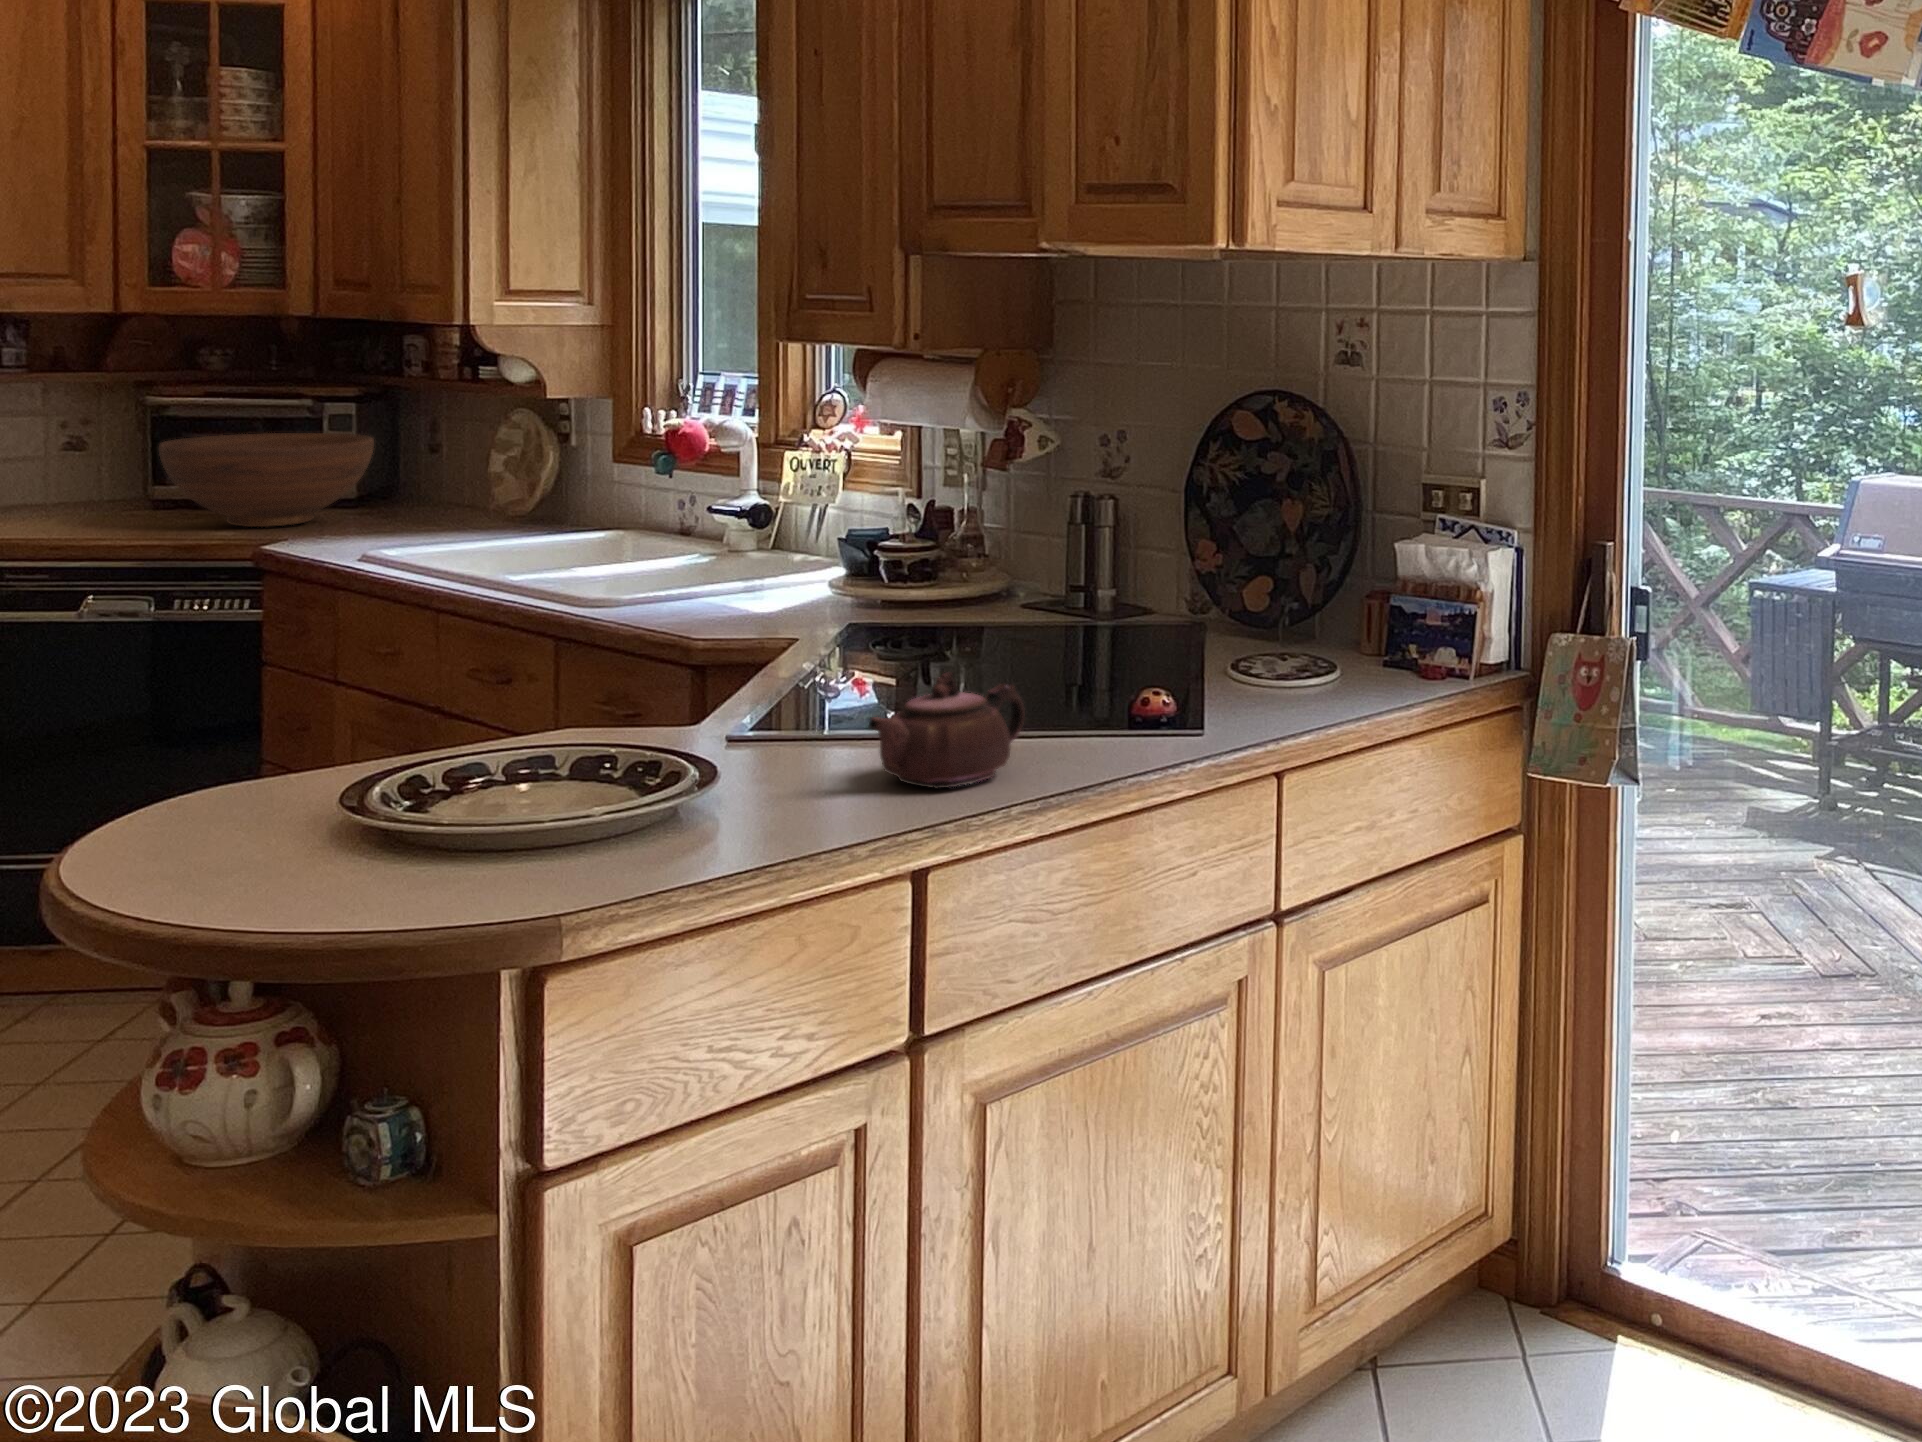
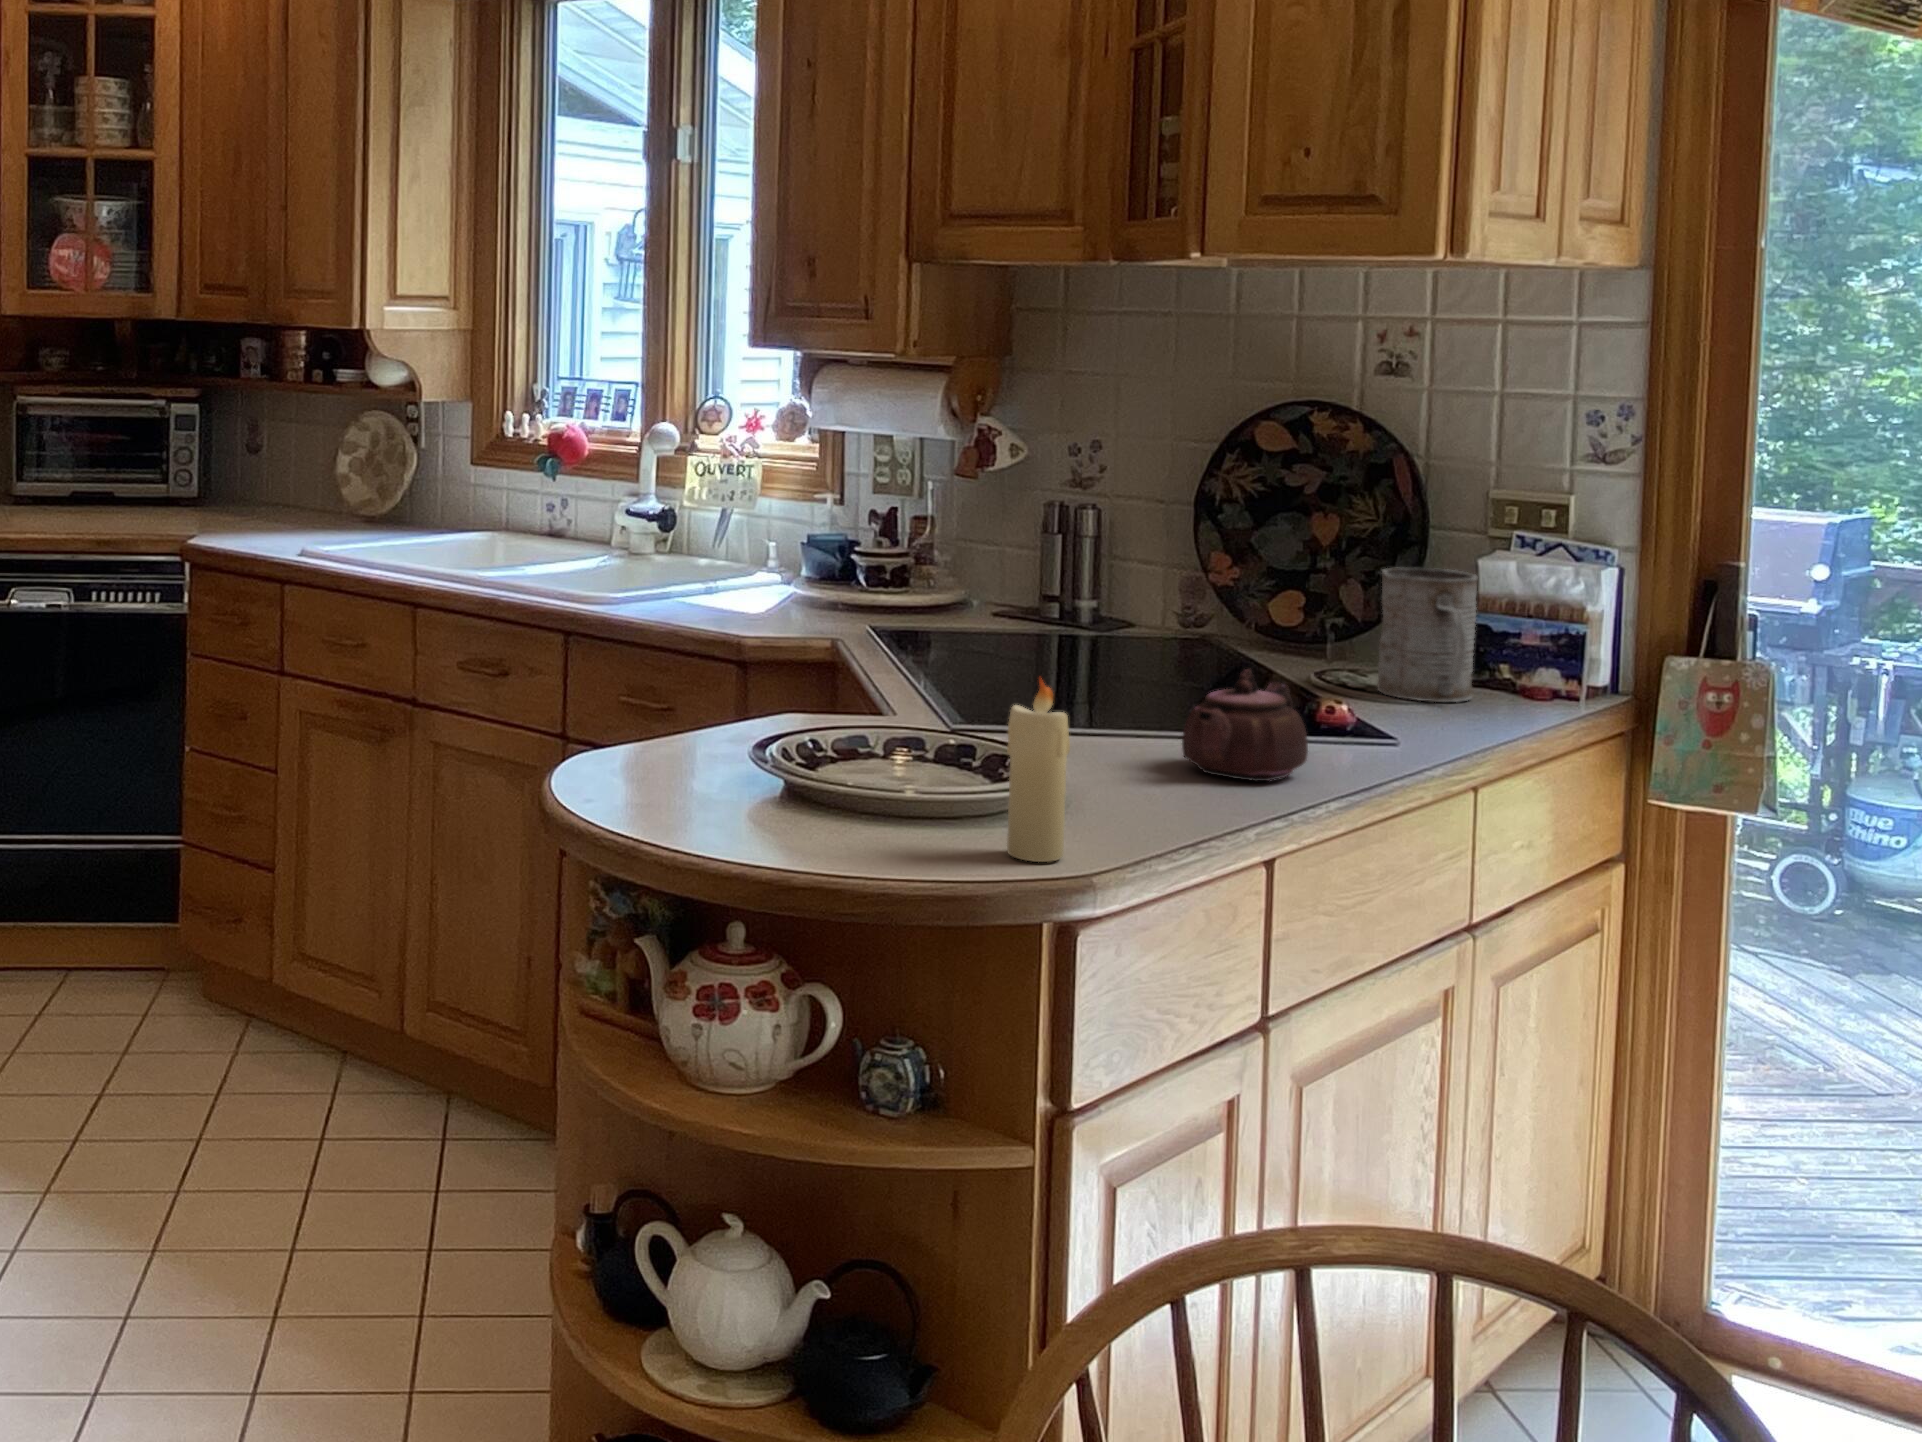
fruit bowl: present [159,433,374,527] -> none [54,431,233,521]
mug: none [1266,555,1356,688] -> present [1377,567,1478,702]
candle: none [468,702,539,900] -> present [1007,678,1070,862]

